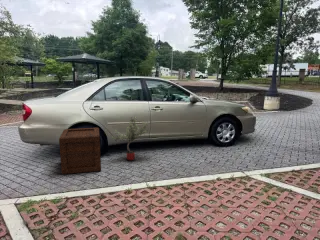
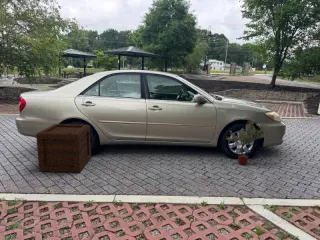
potted tree: present [112,117,148,161] -> present [226,118,267,165]

